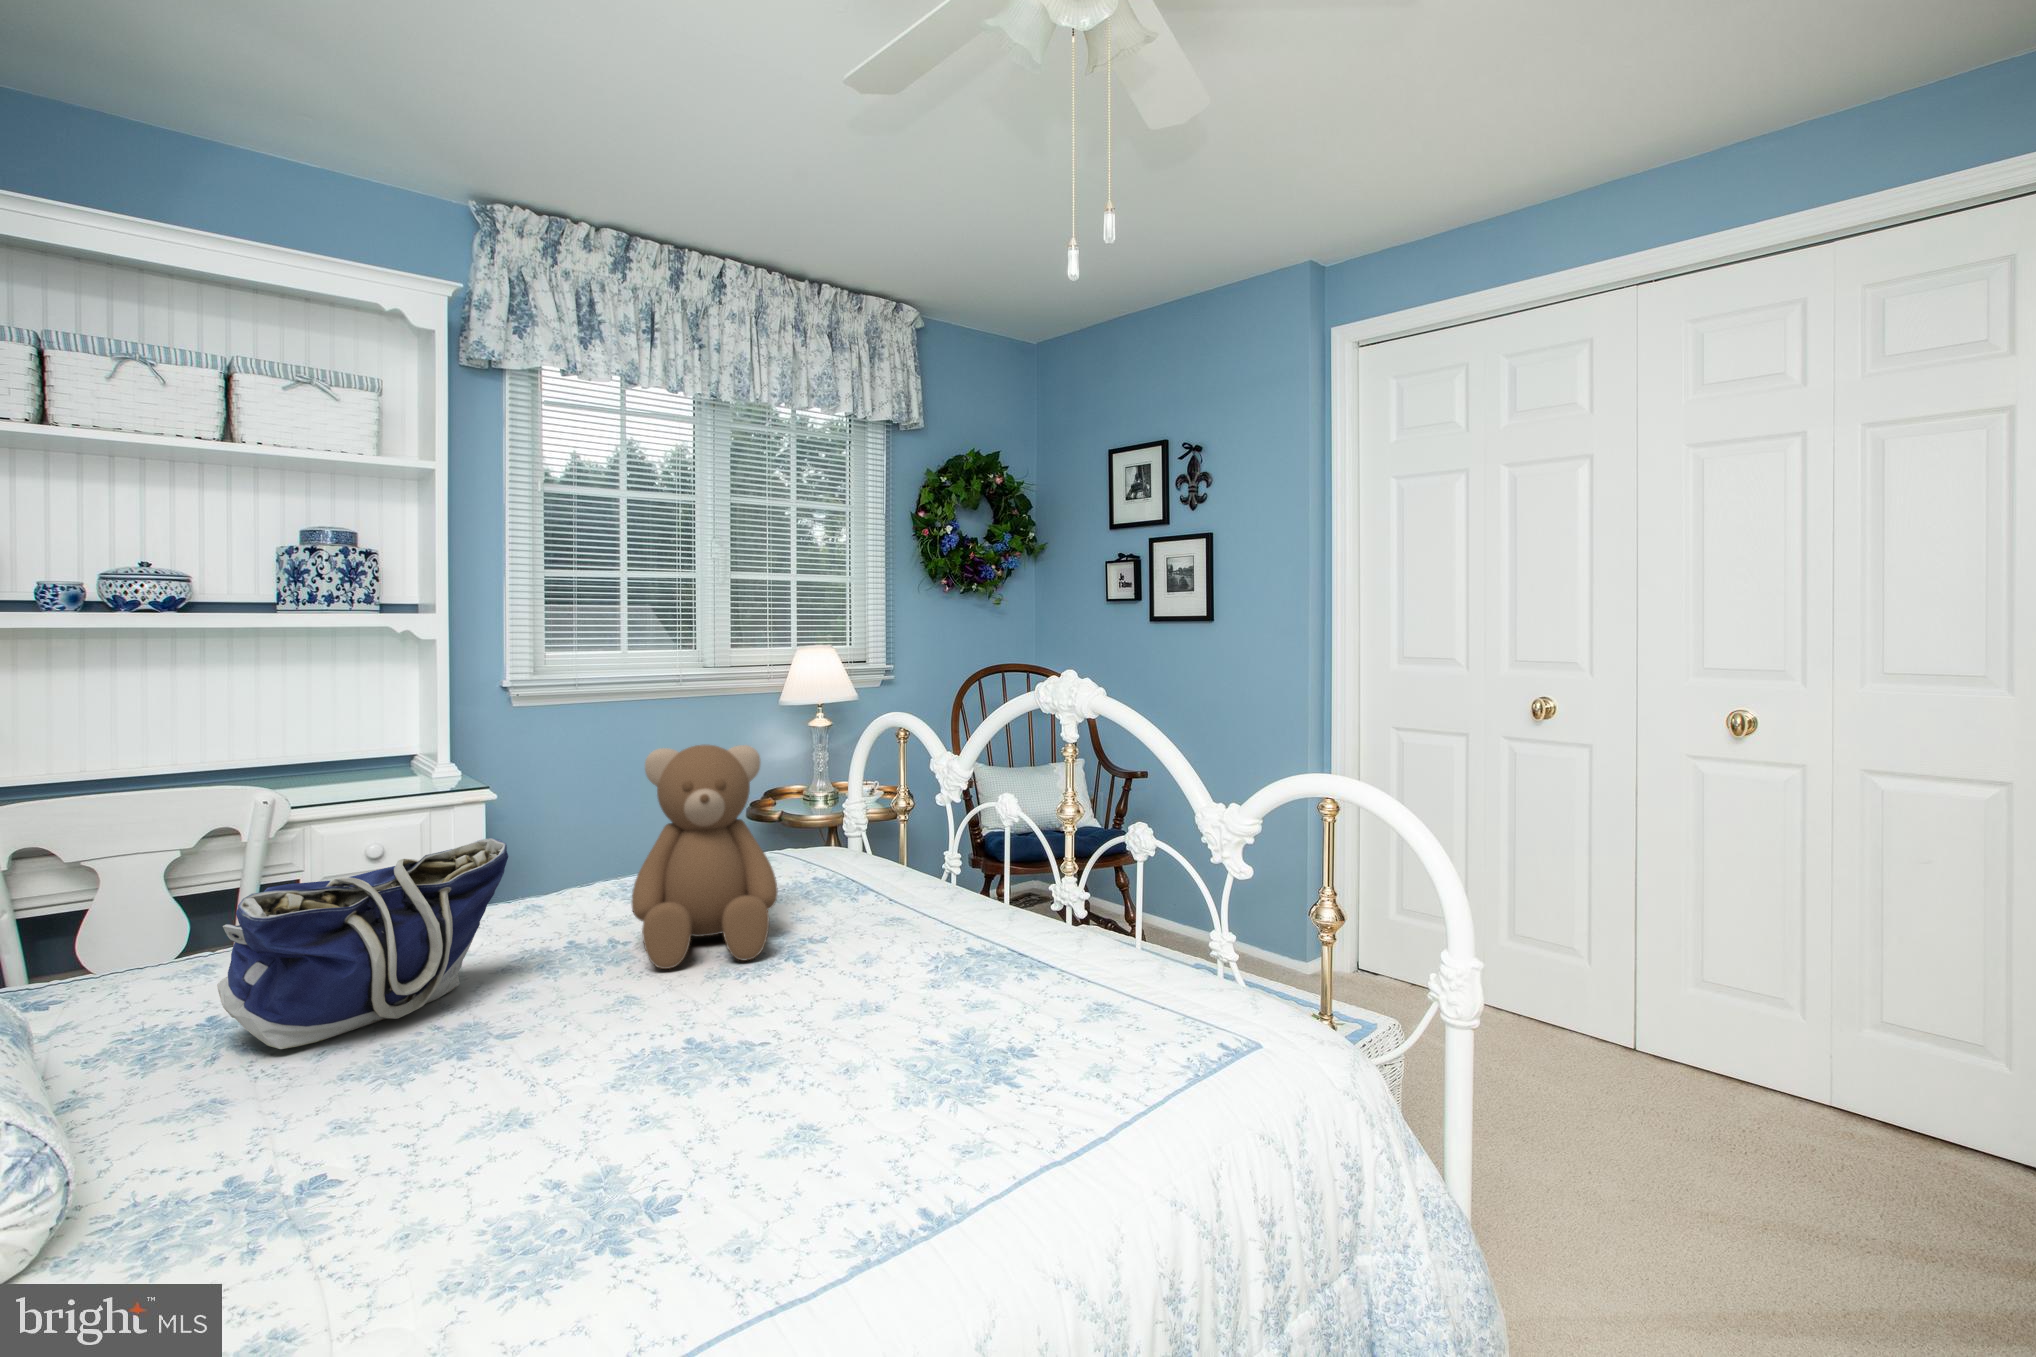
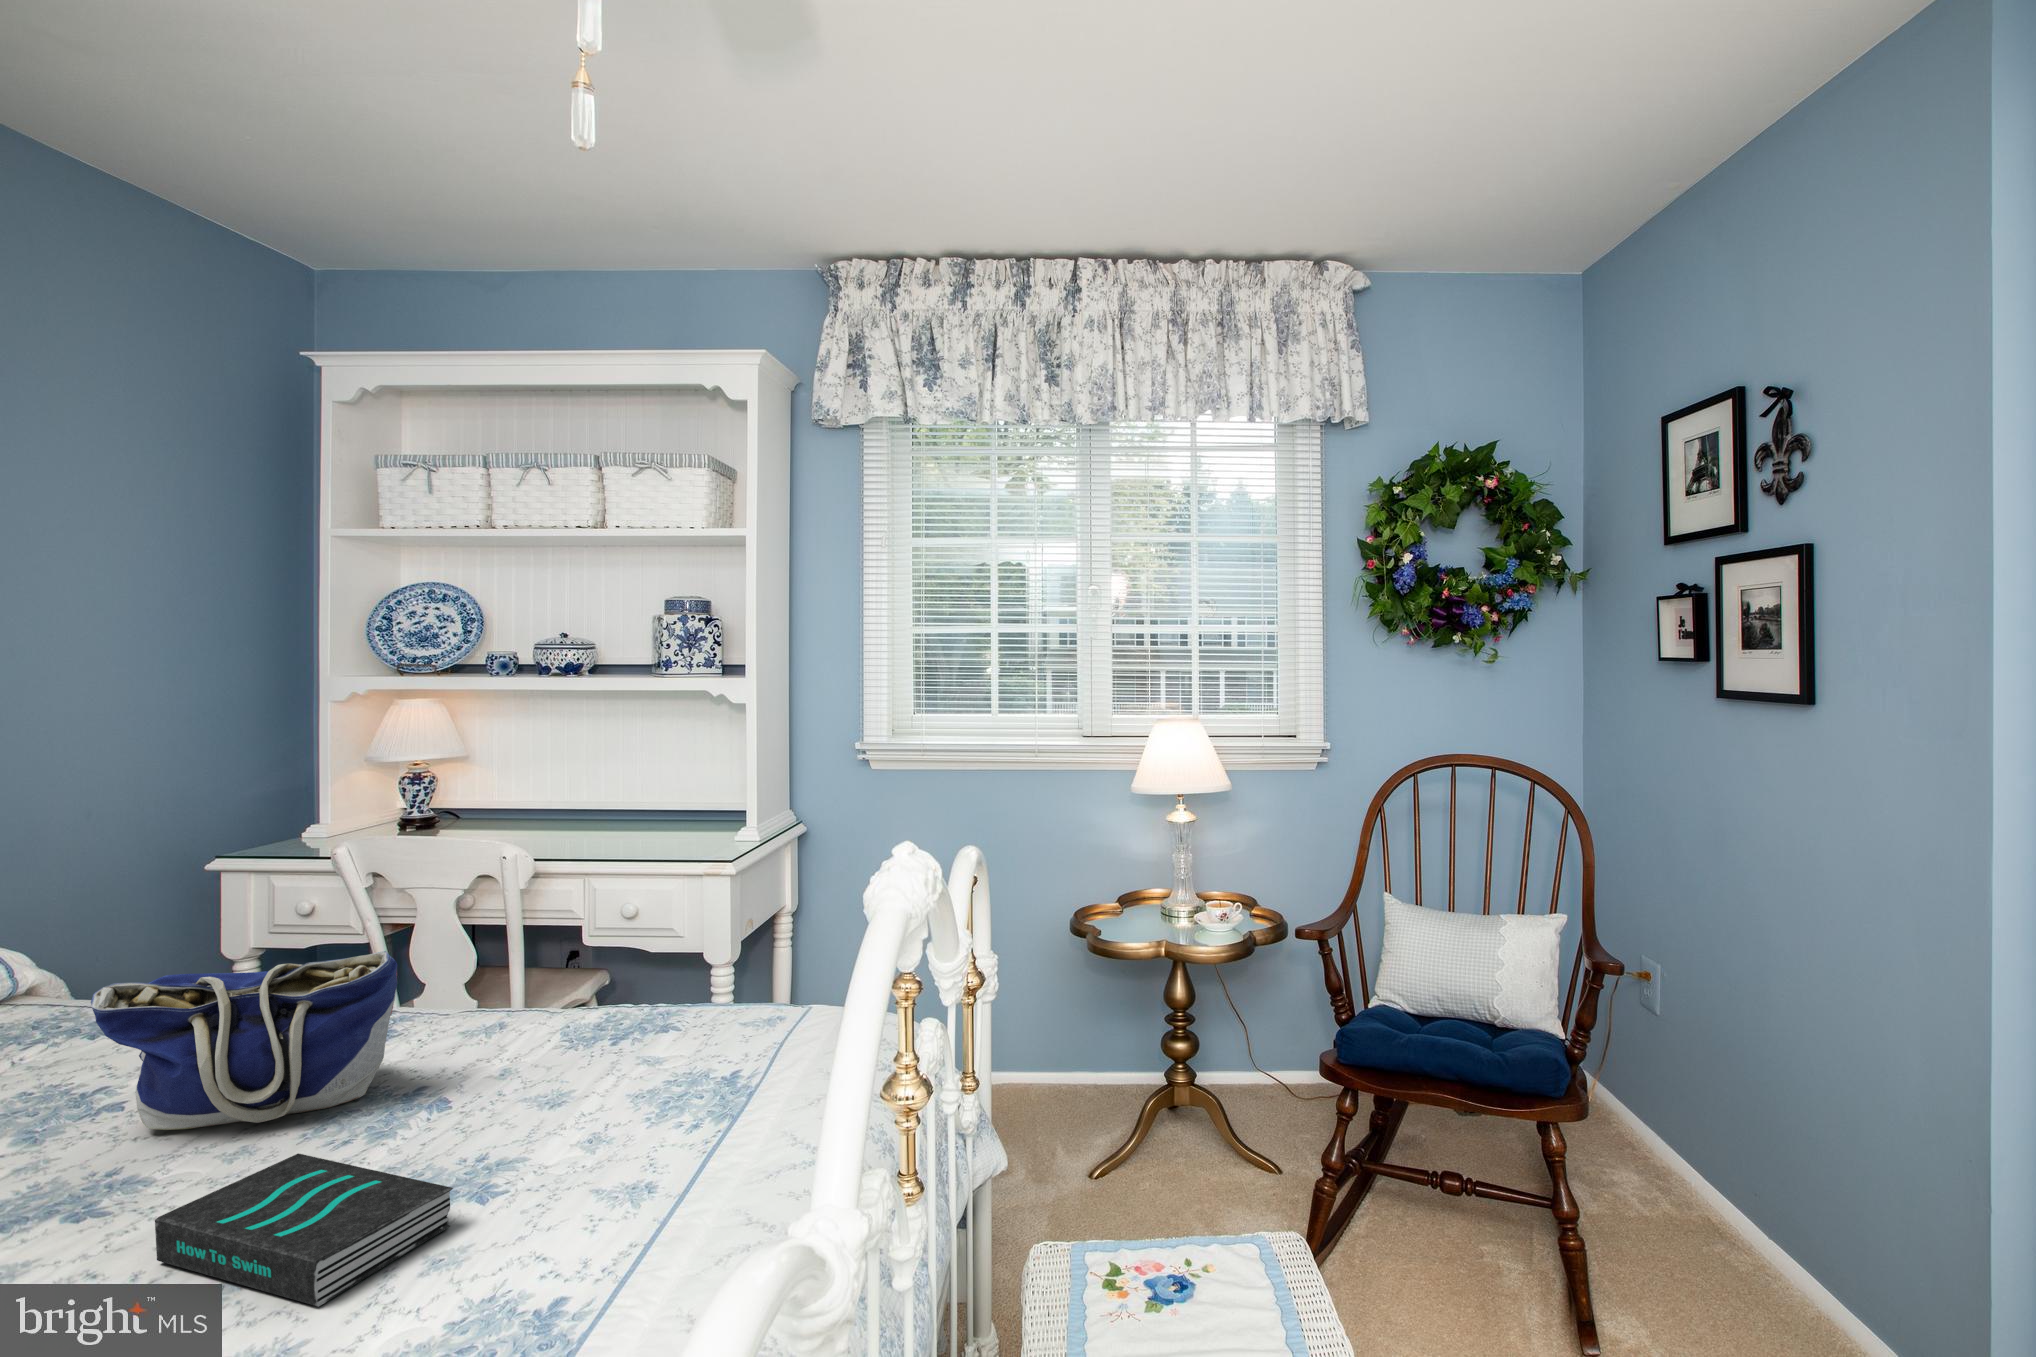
teddy bear: present [632,745,778,969] -> none [480,870,683,1153]
book: none [561,972,768,1080] -> present [155,1153,453,1307]

